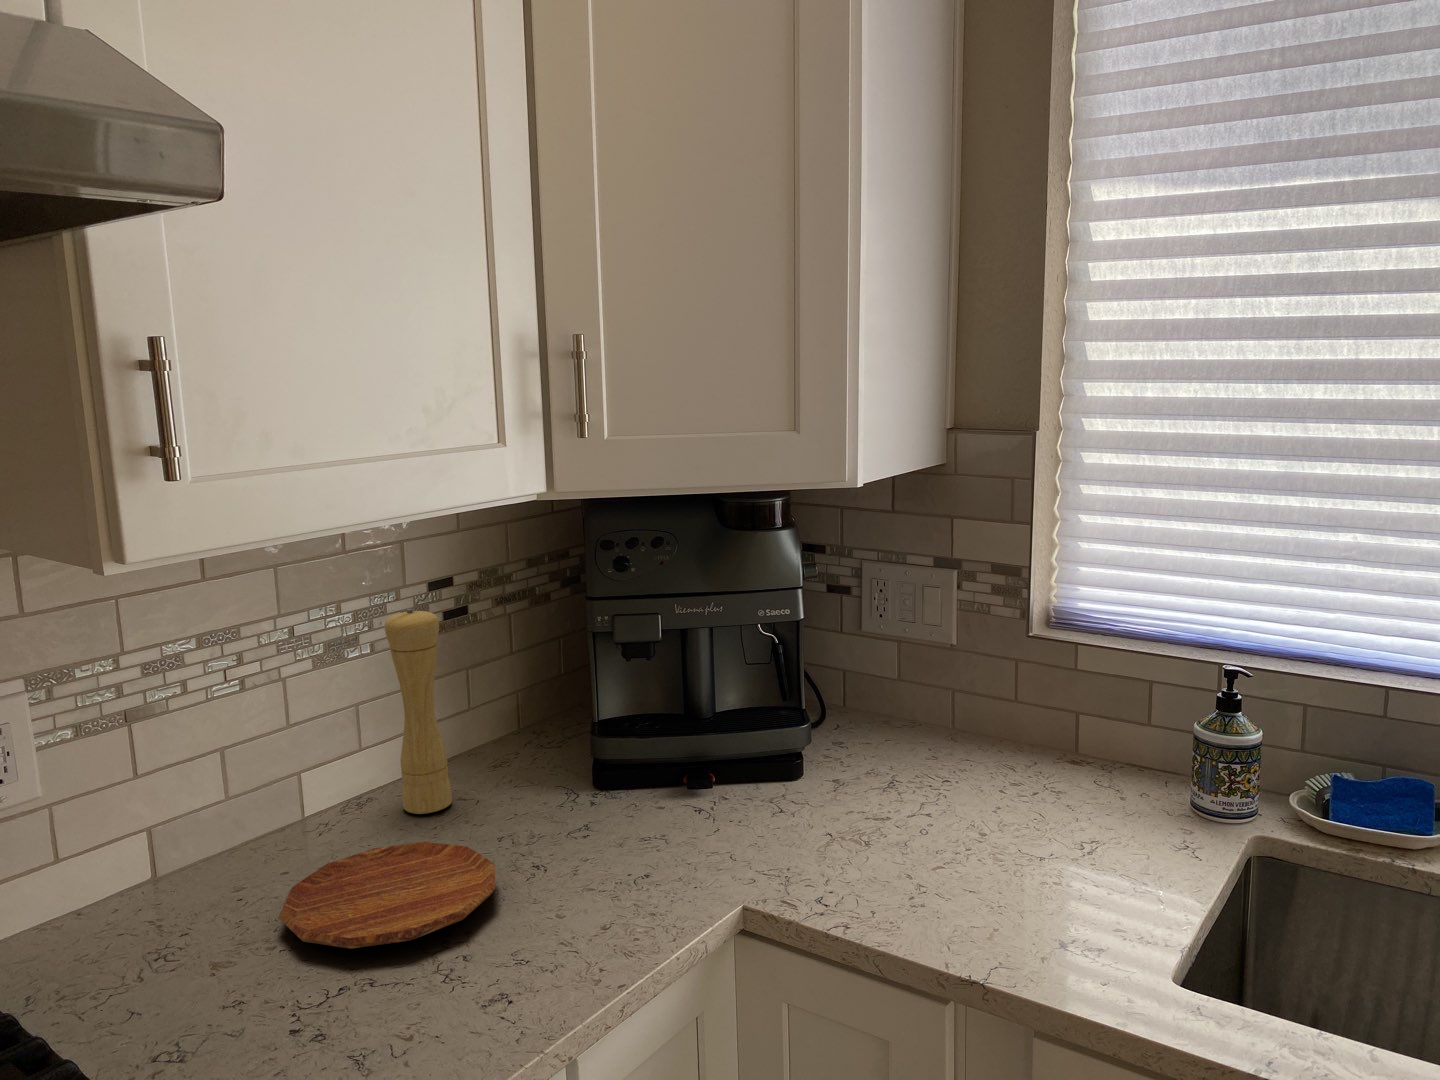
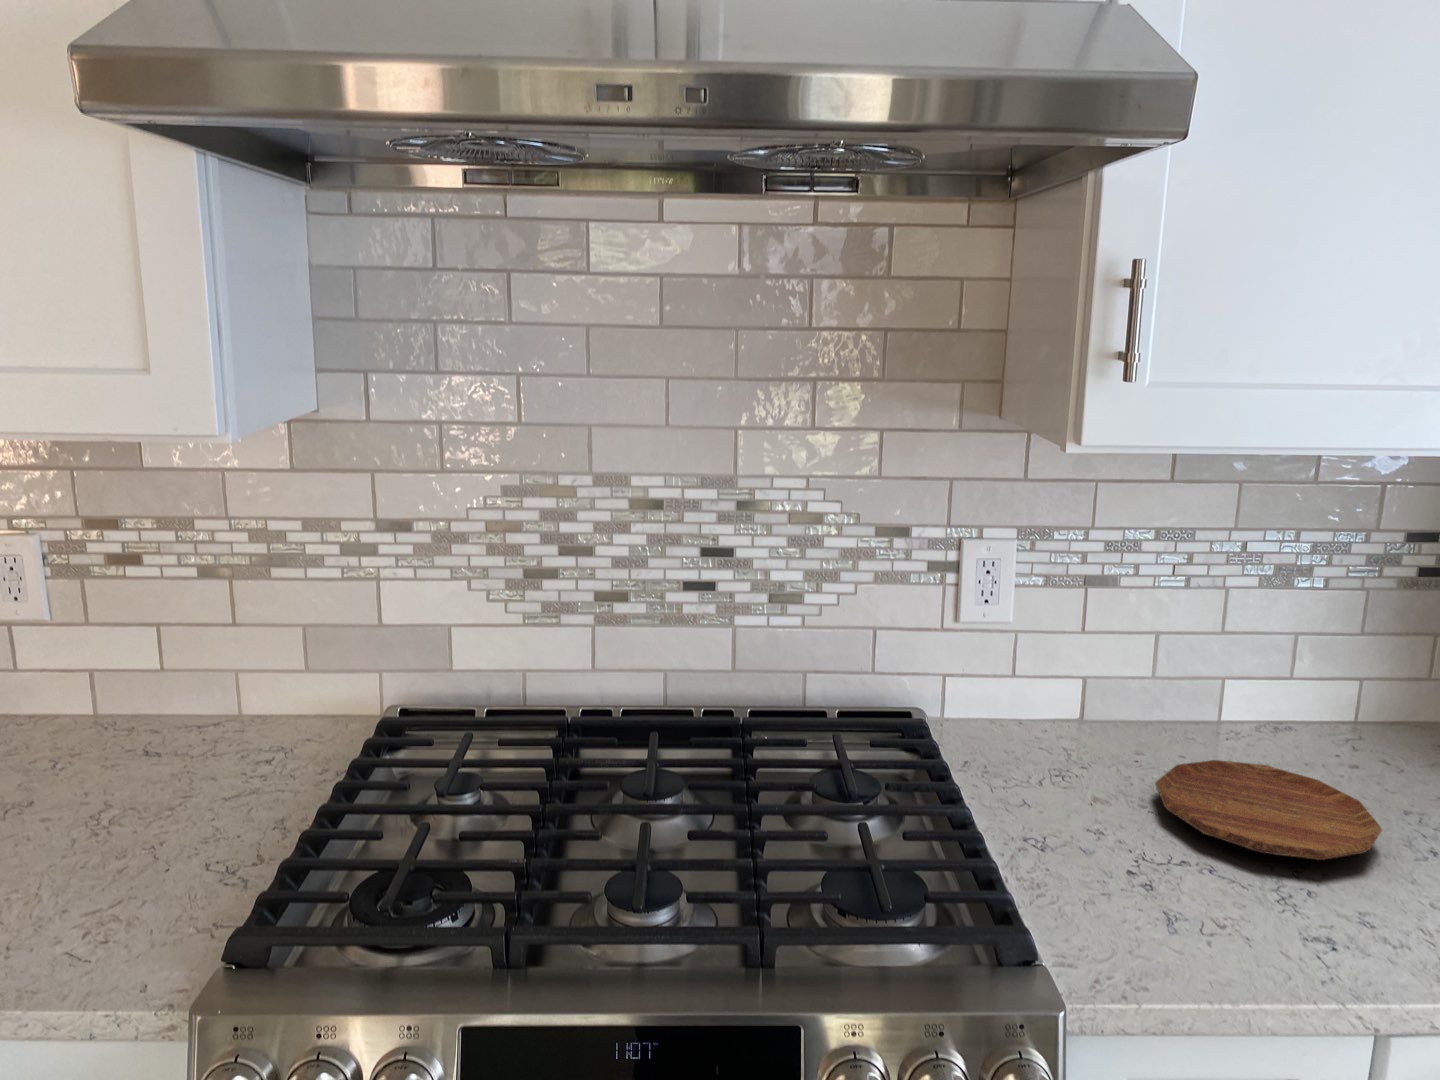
pepper mill: present [385,609,452,814] -> none [1315,552,1403,761]

